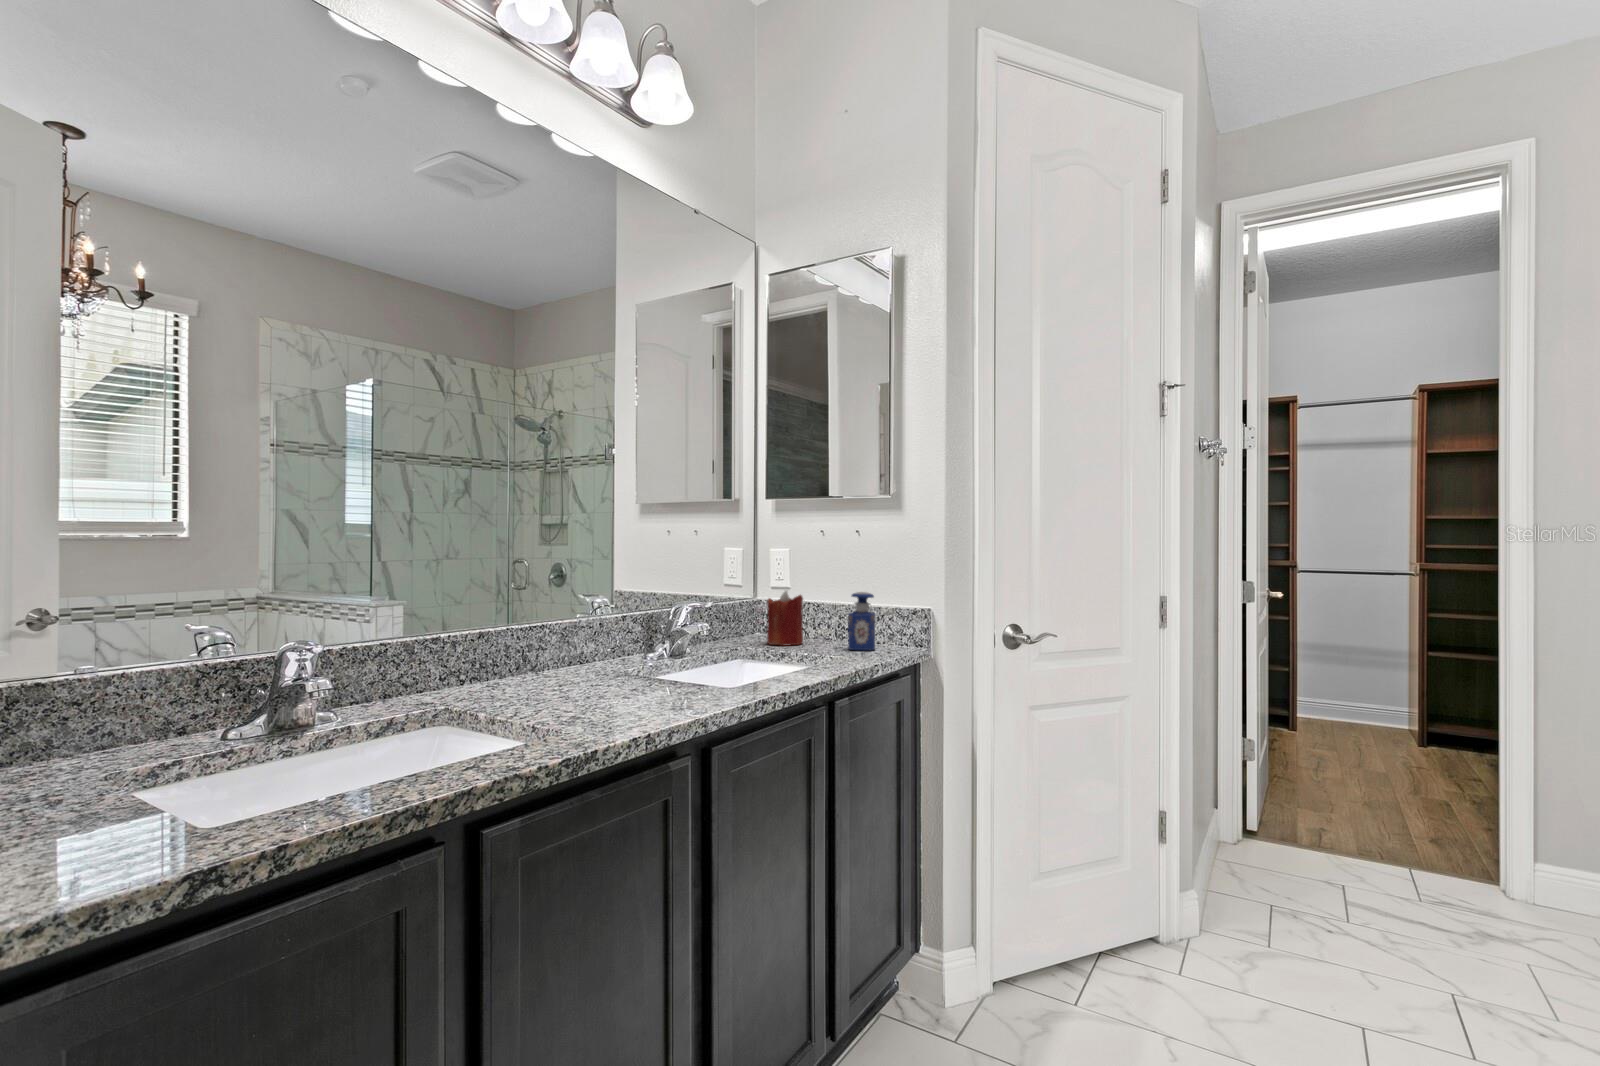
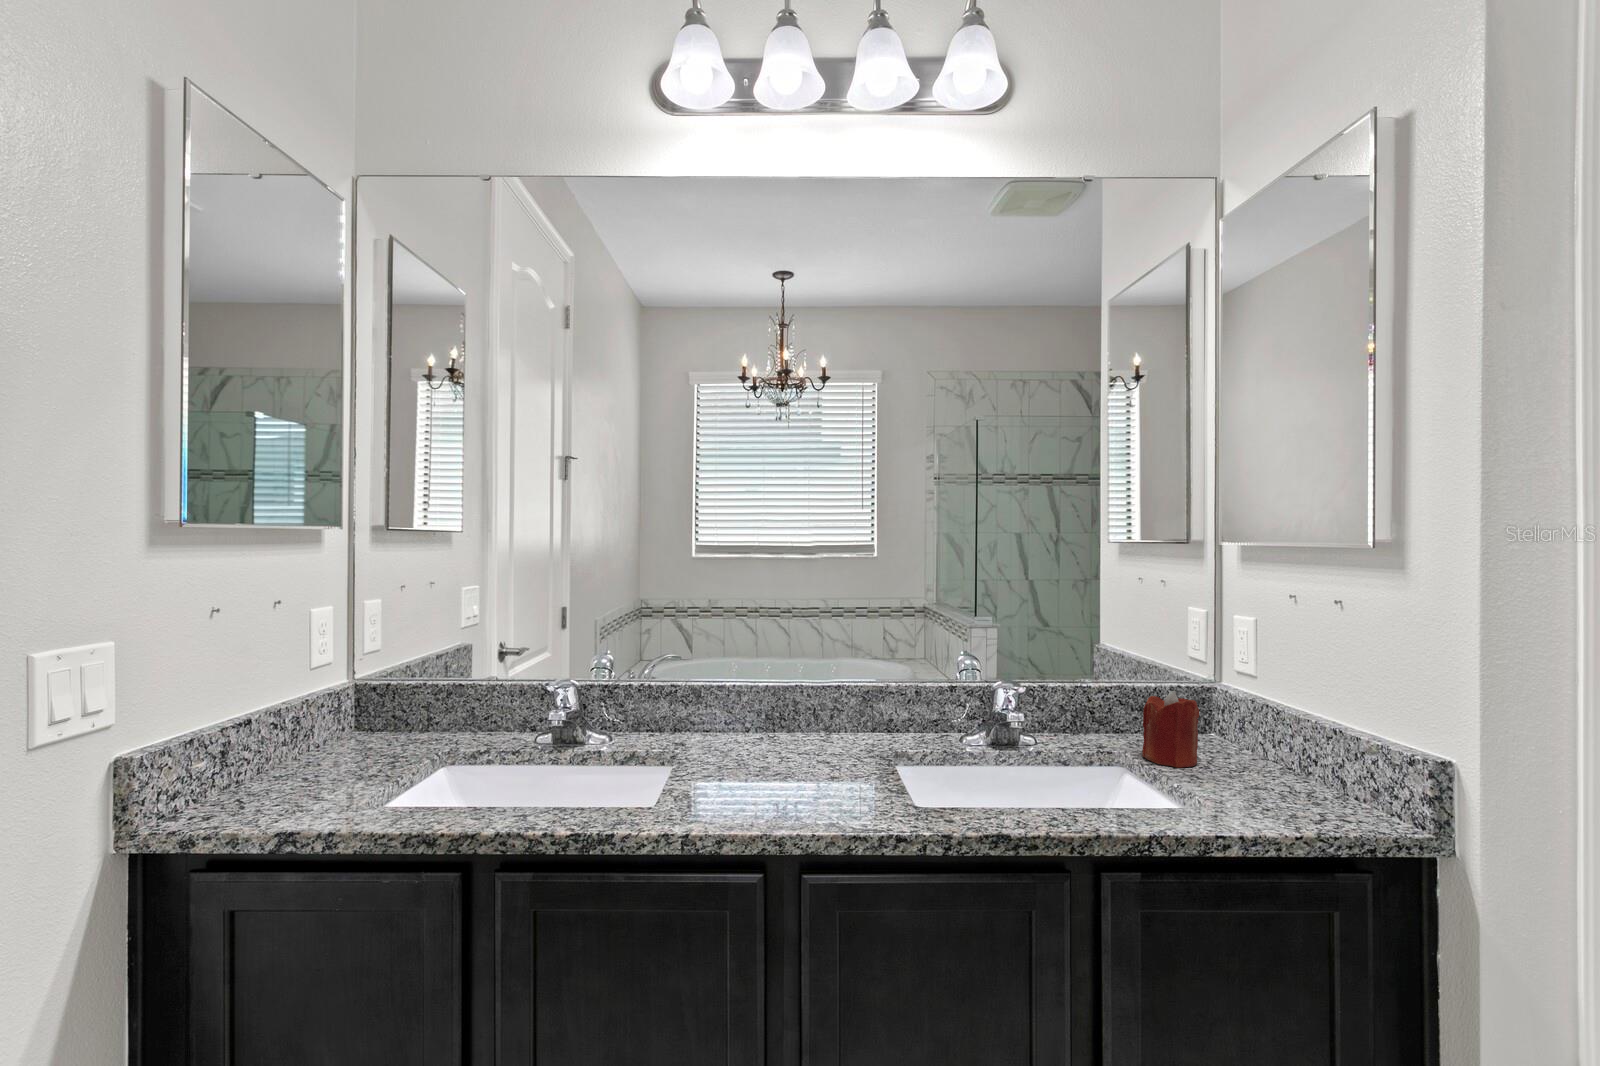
perfume bottle: present [848,592,875,650] -> none [1215,716,1269,807]

